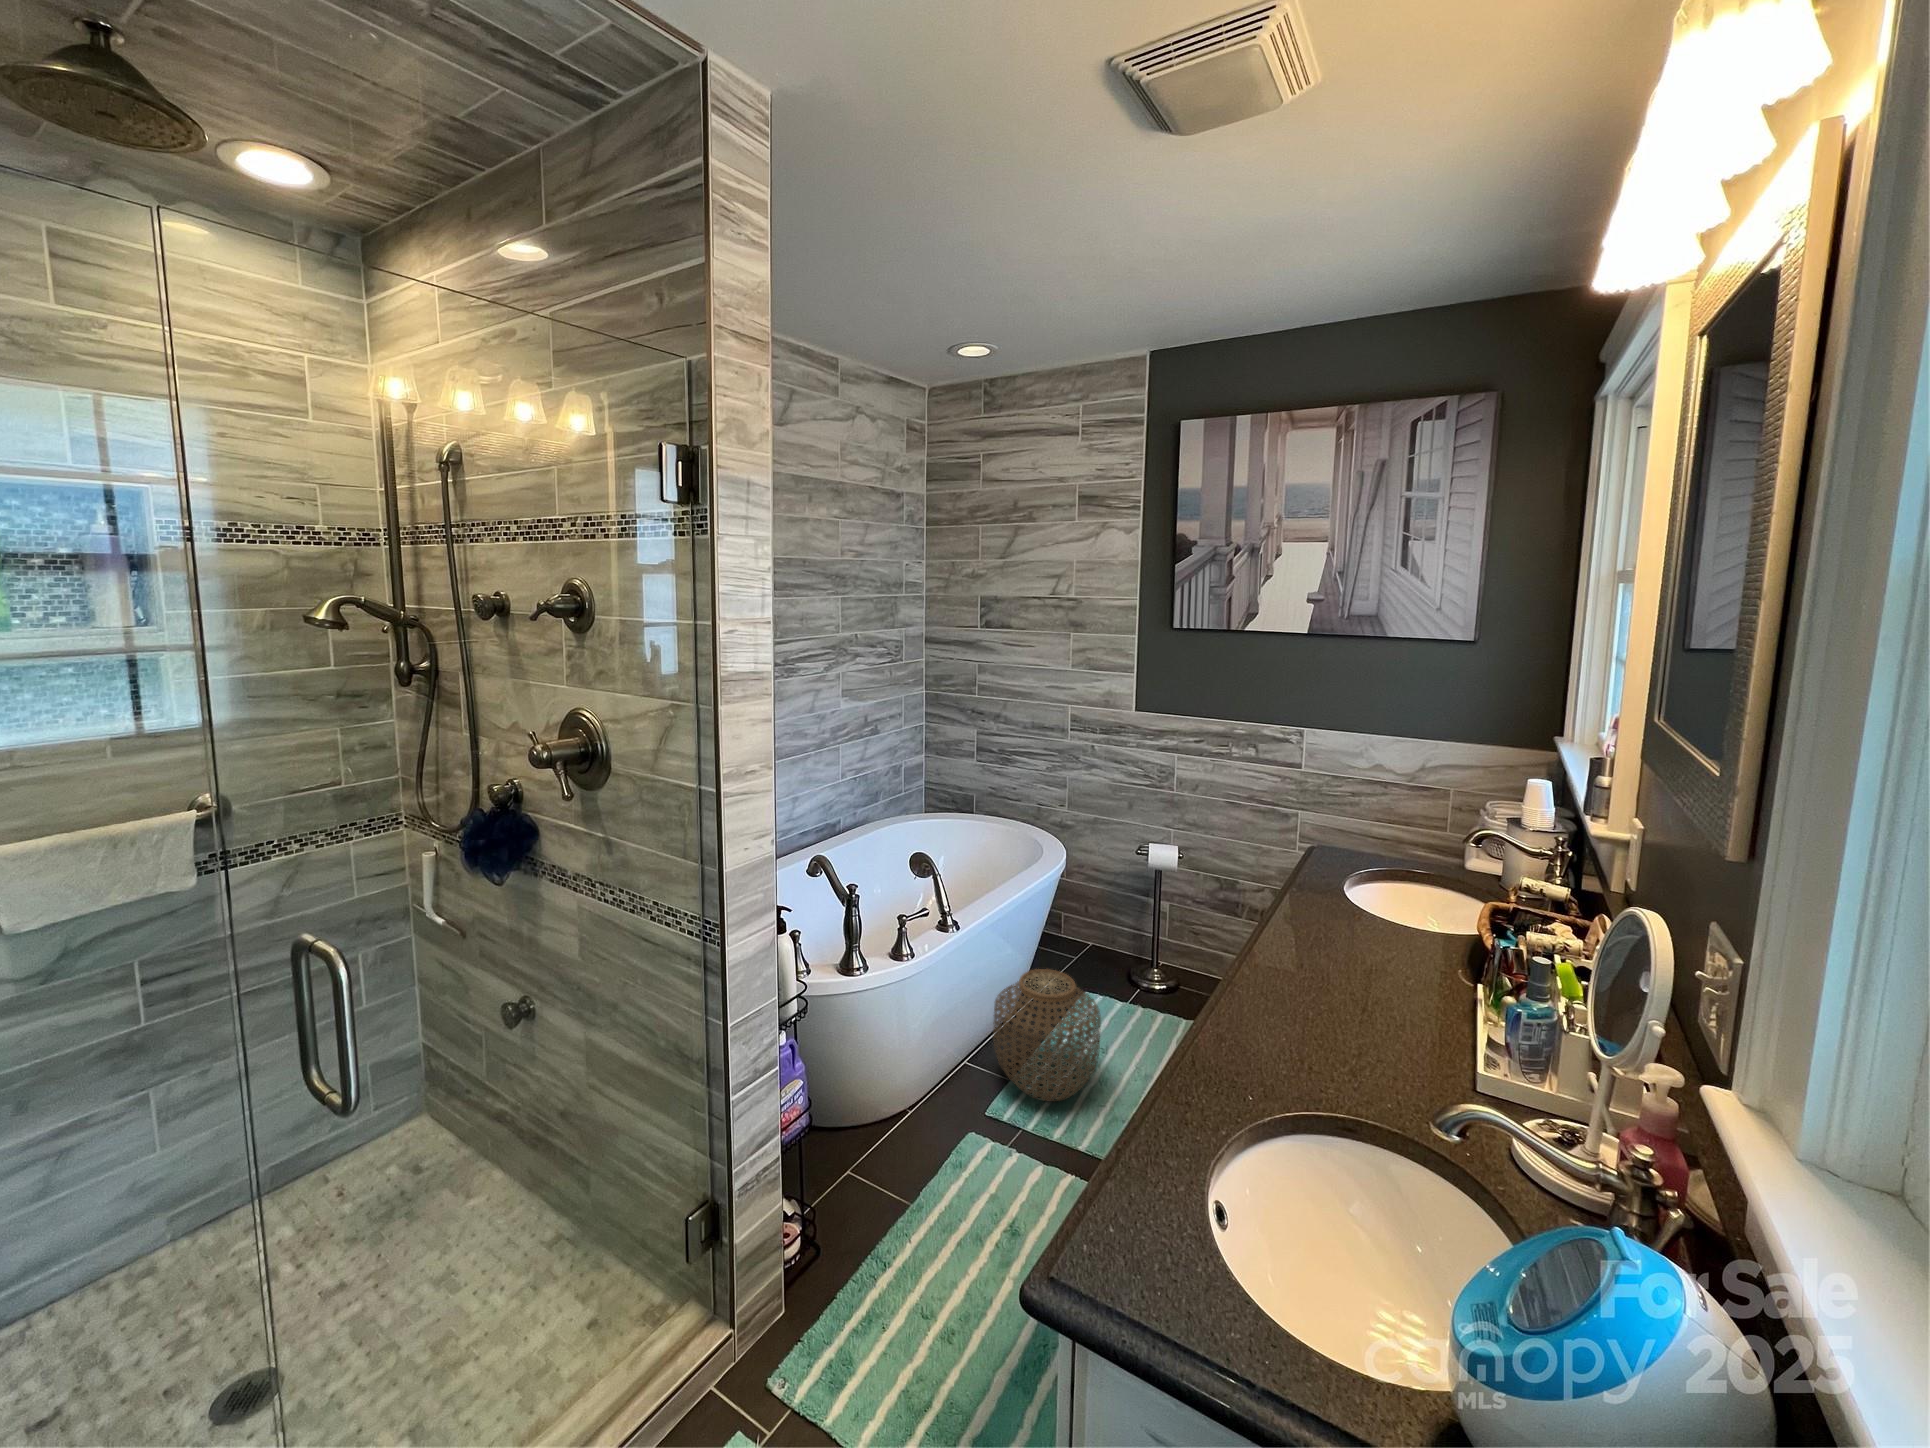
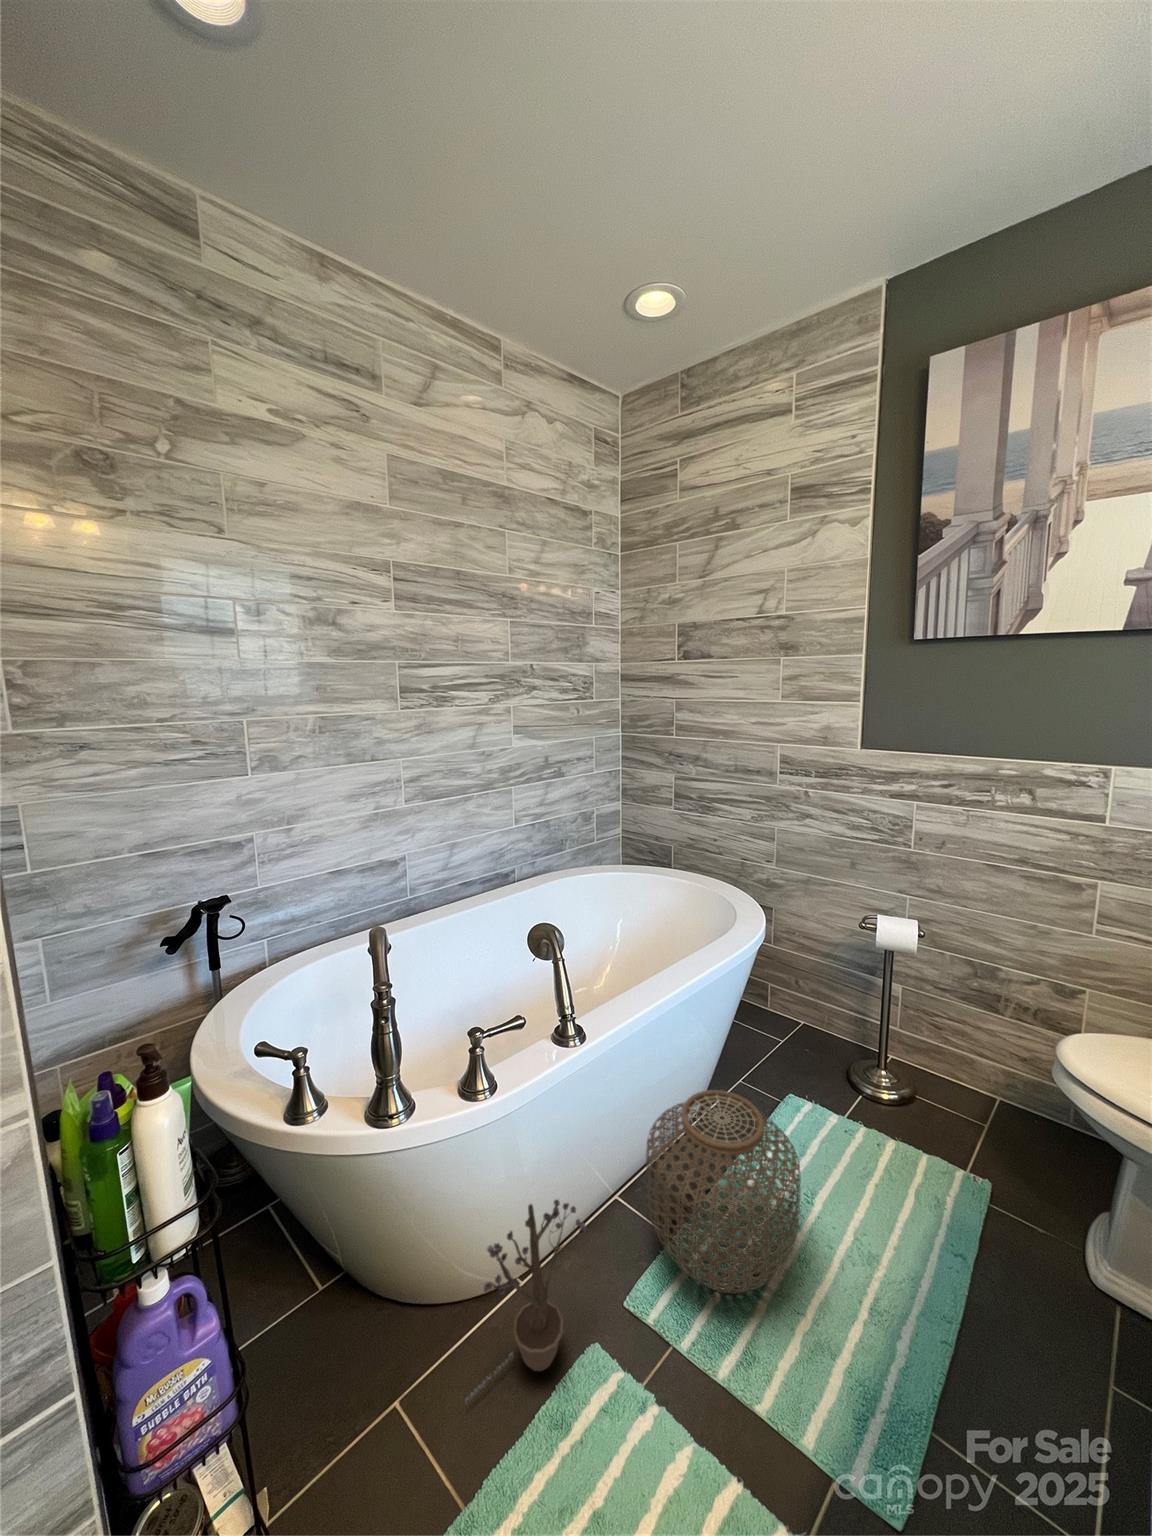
decorative plant: none [897,1030,967,1163] -> present [465,1200,586,1403]

